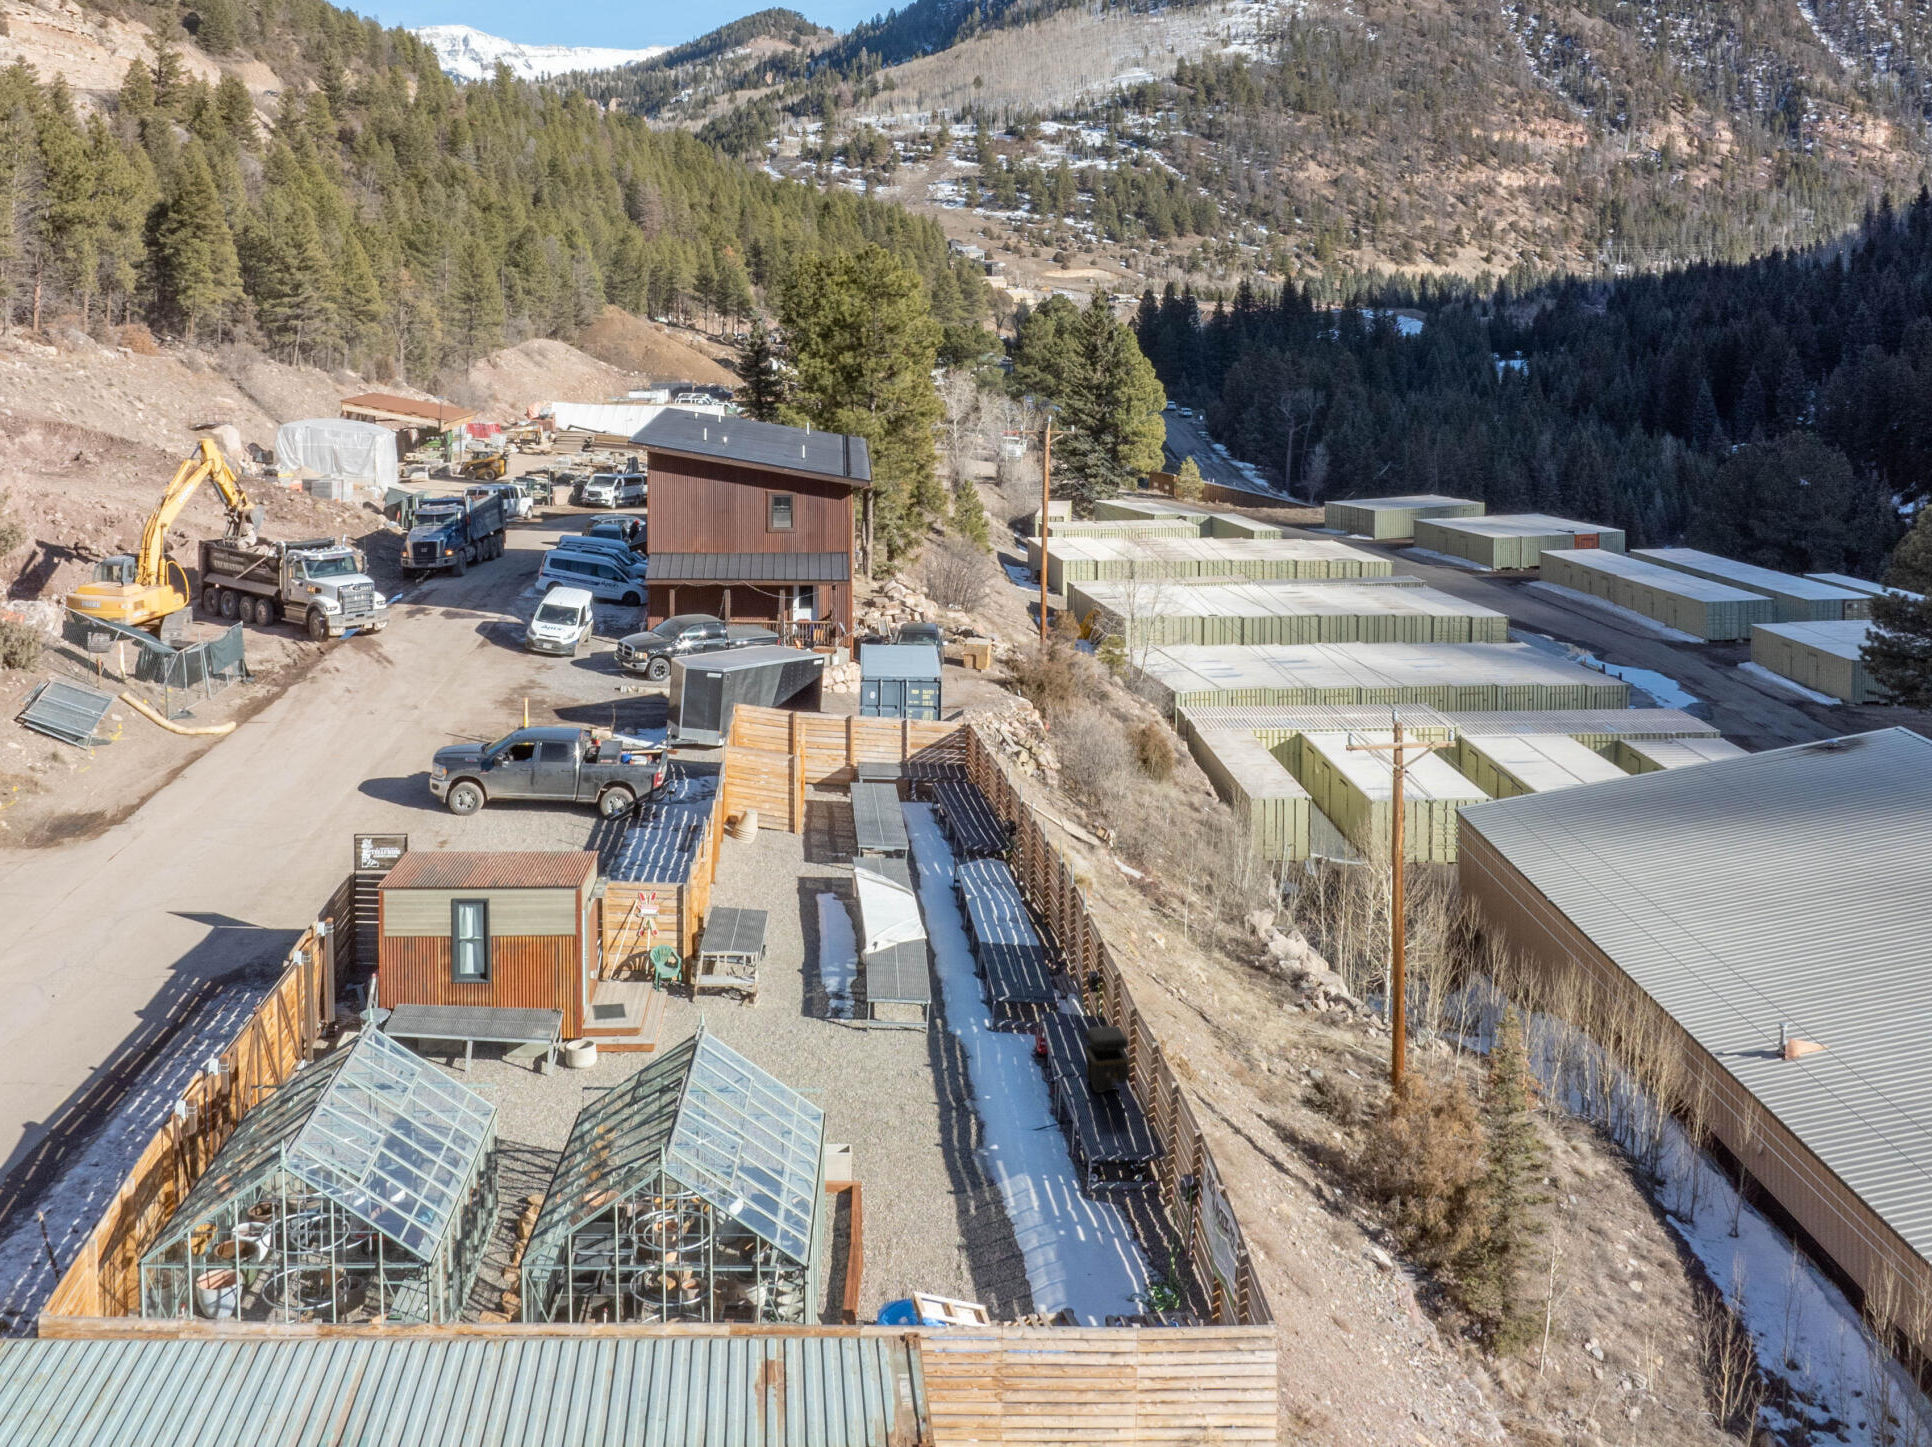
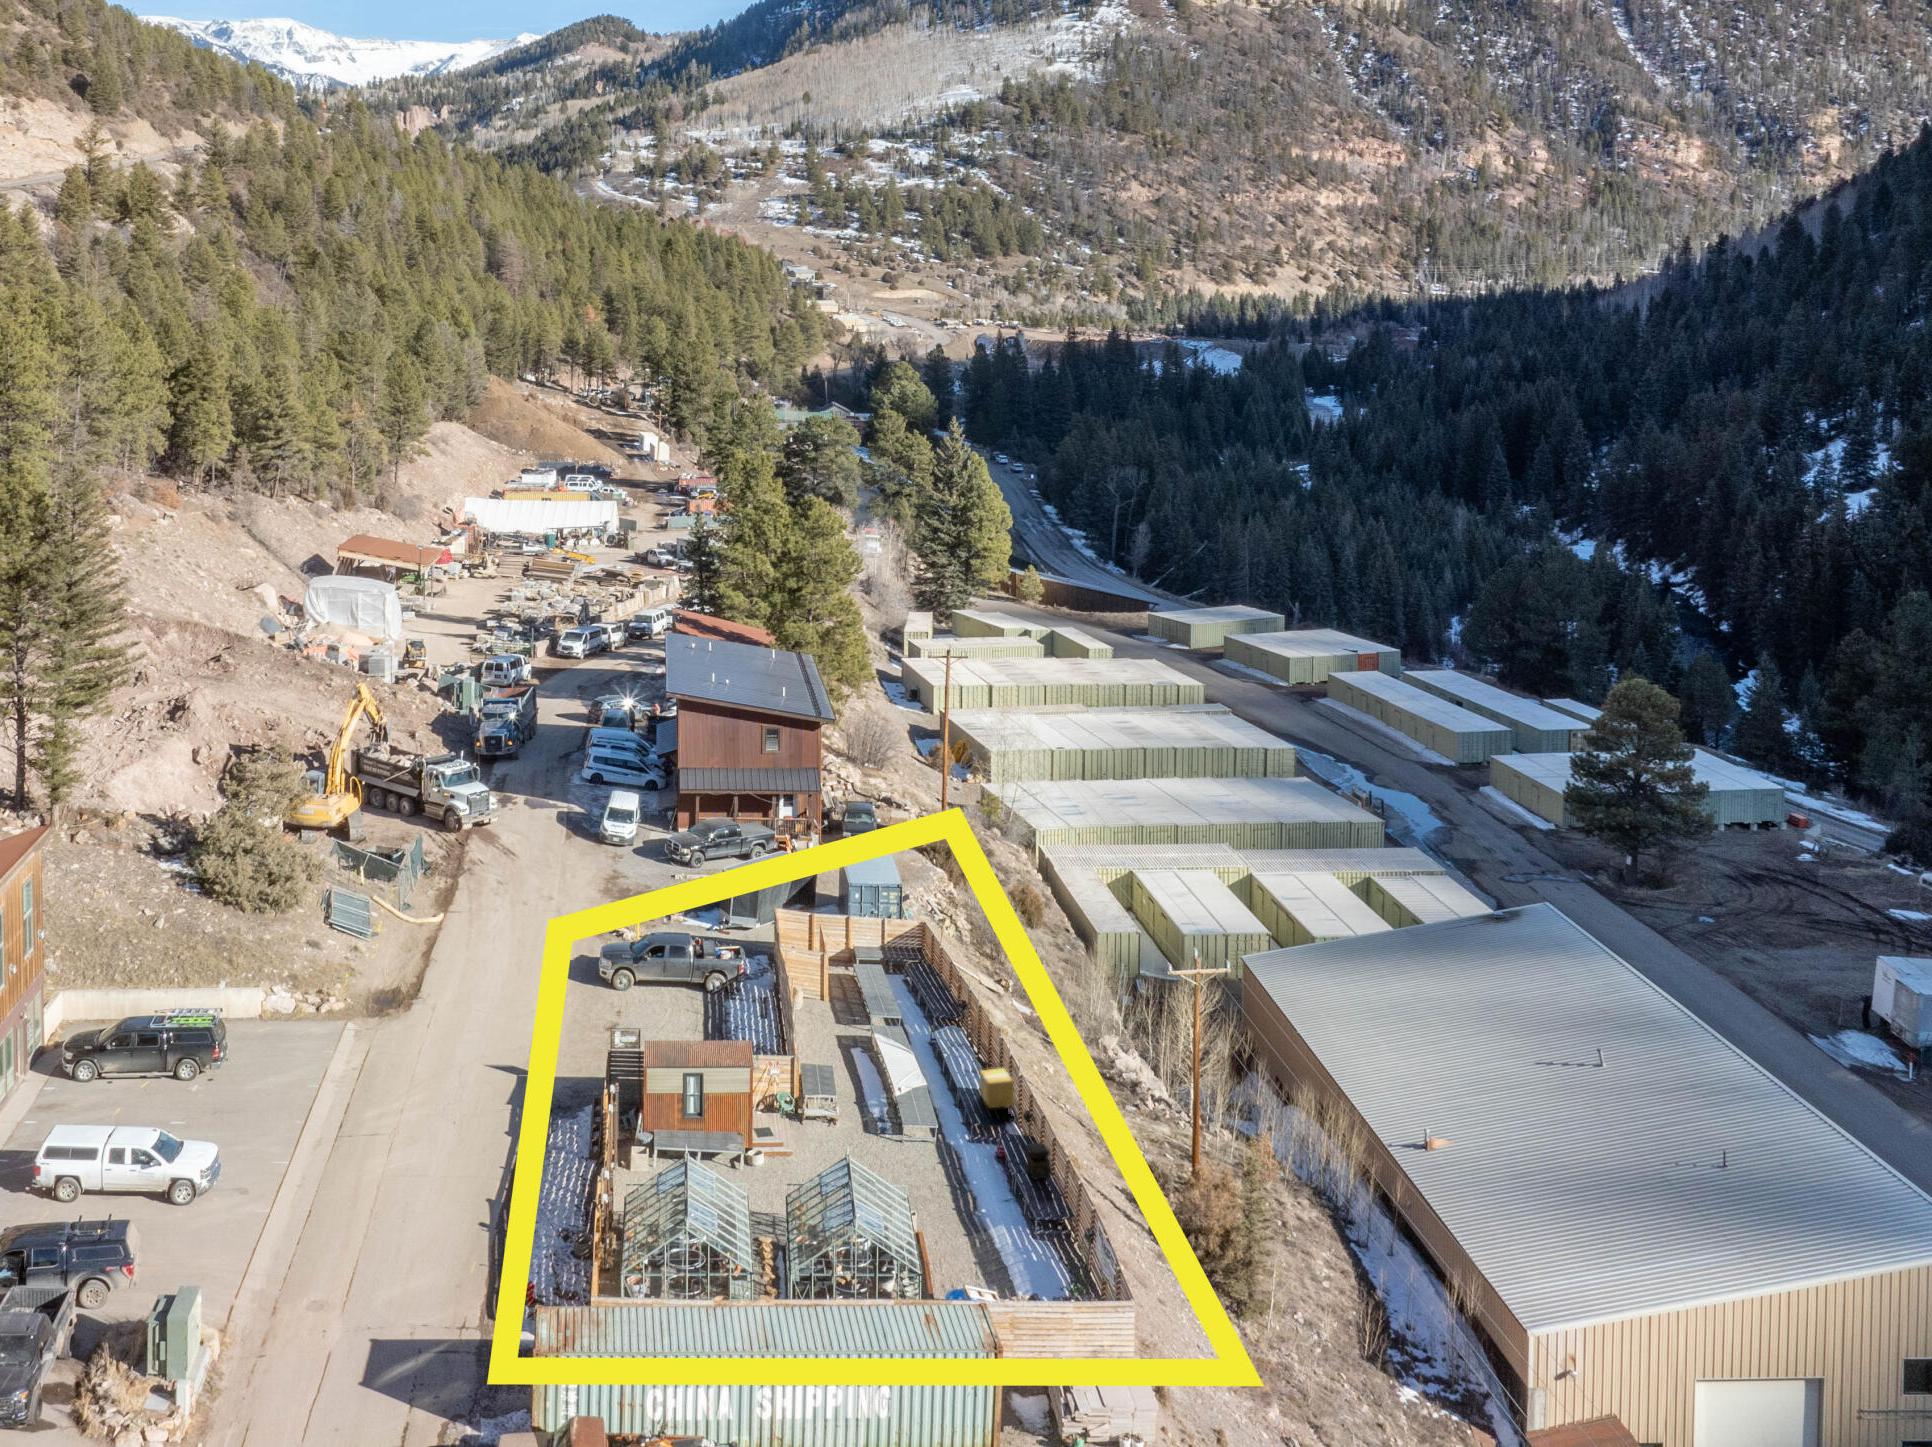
cardboard box: none [1022,915,1077,981] -> present [980,1068,1014,1108]

